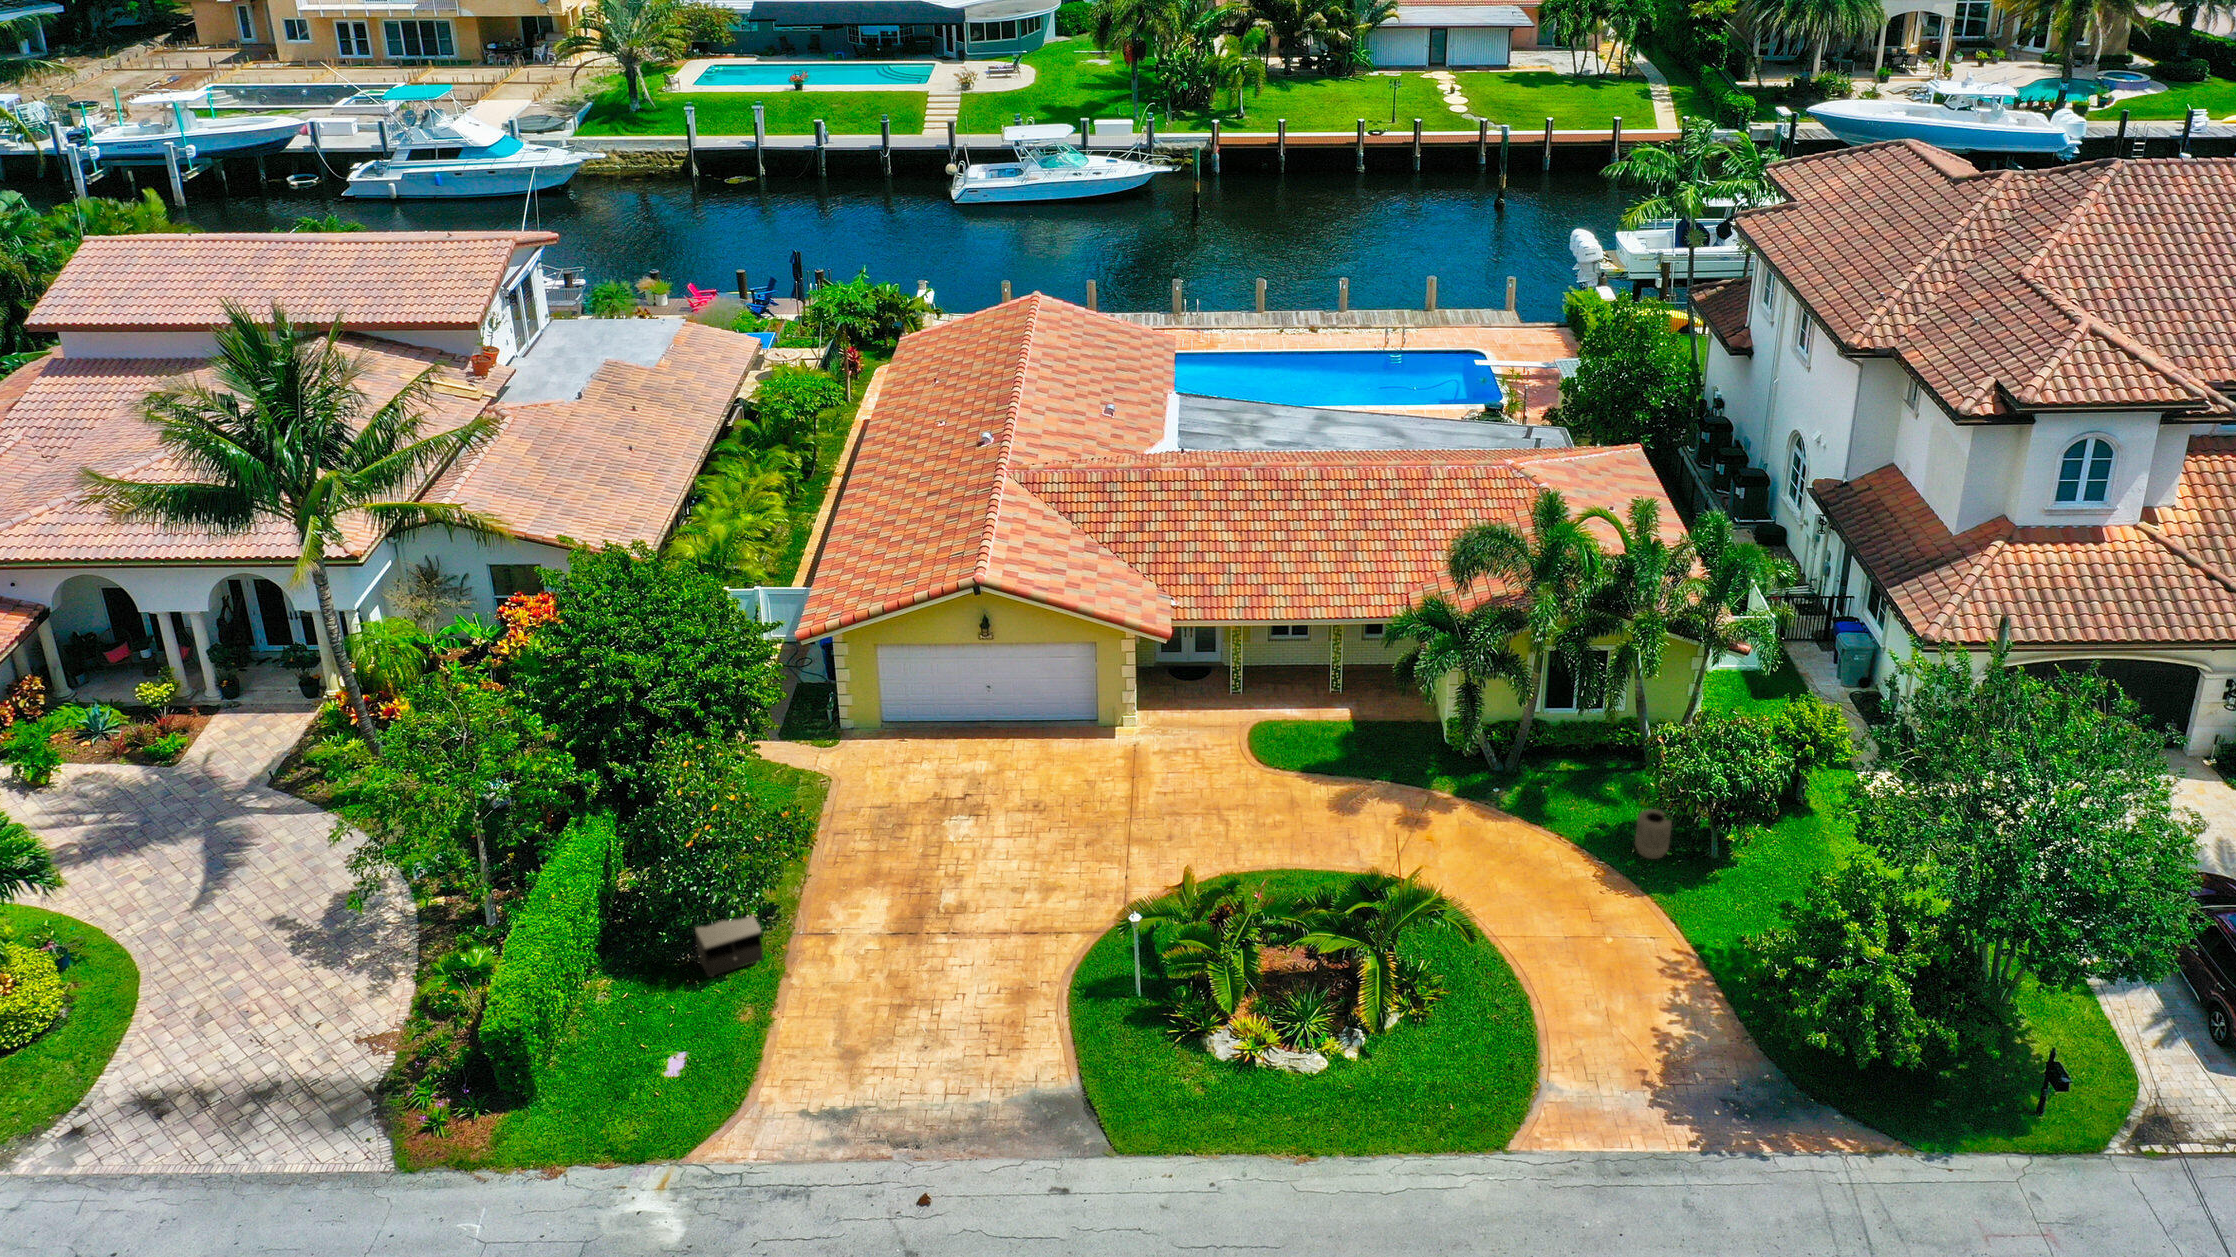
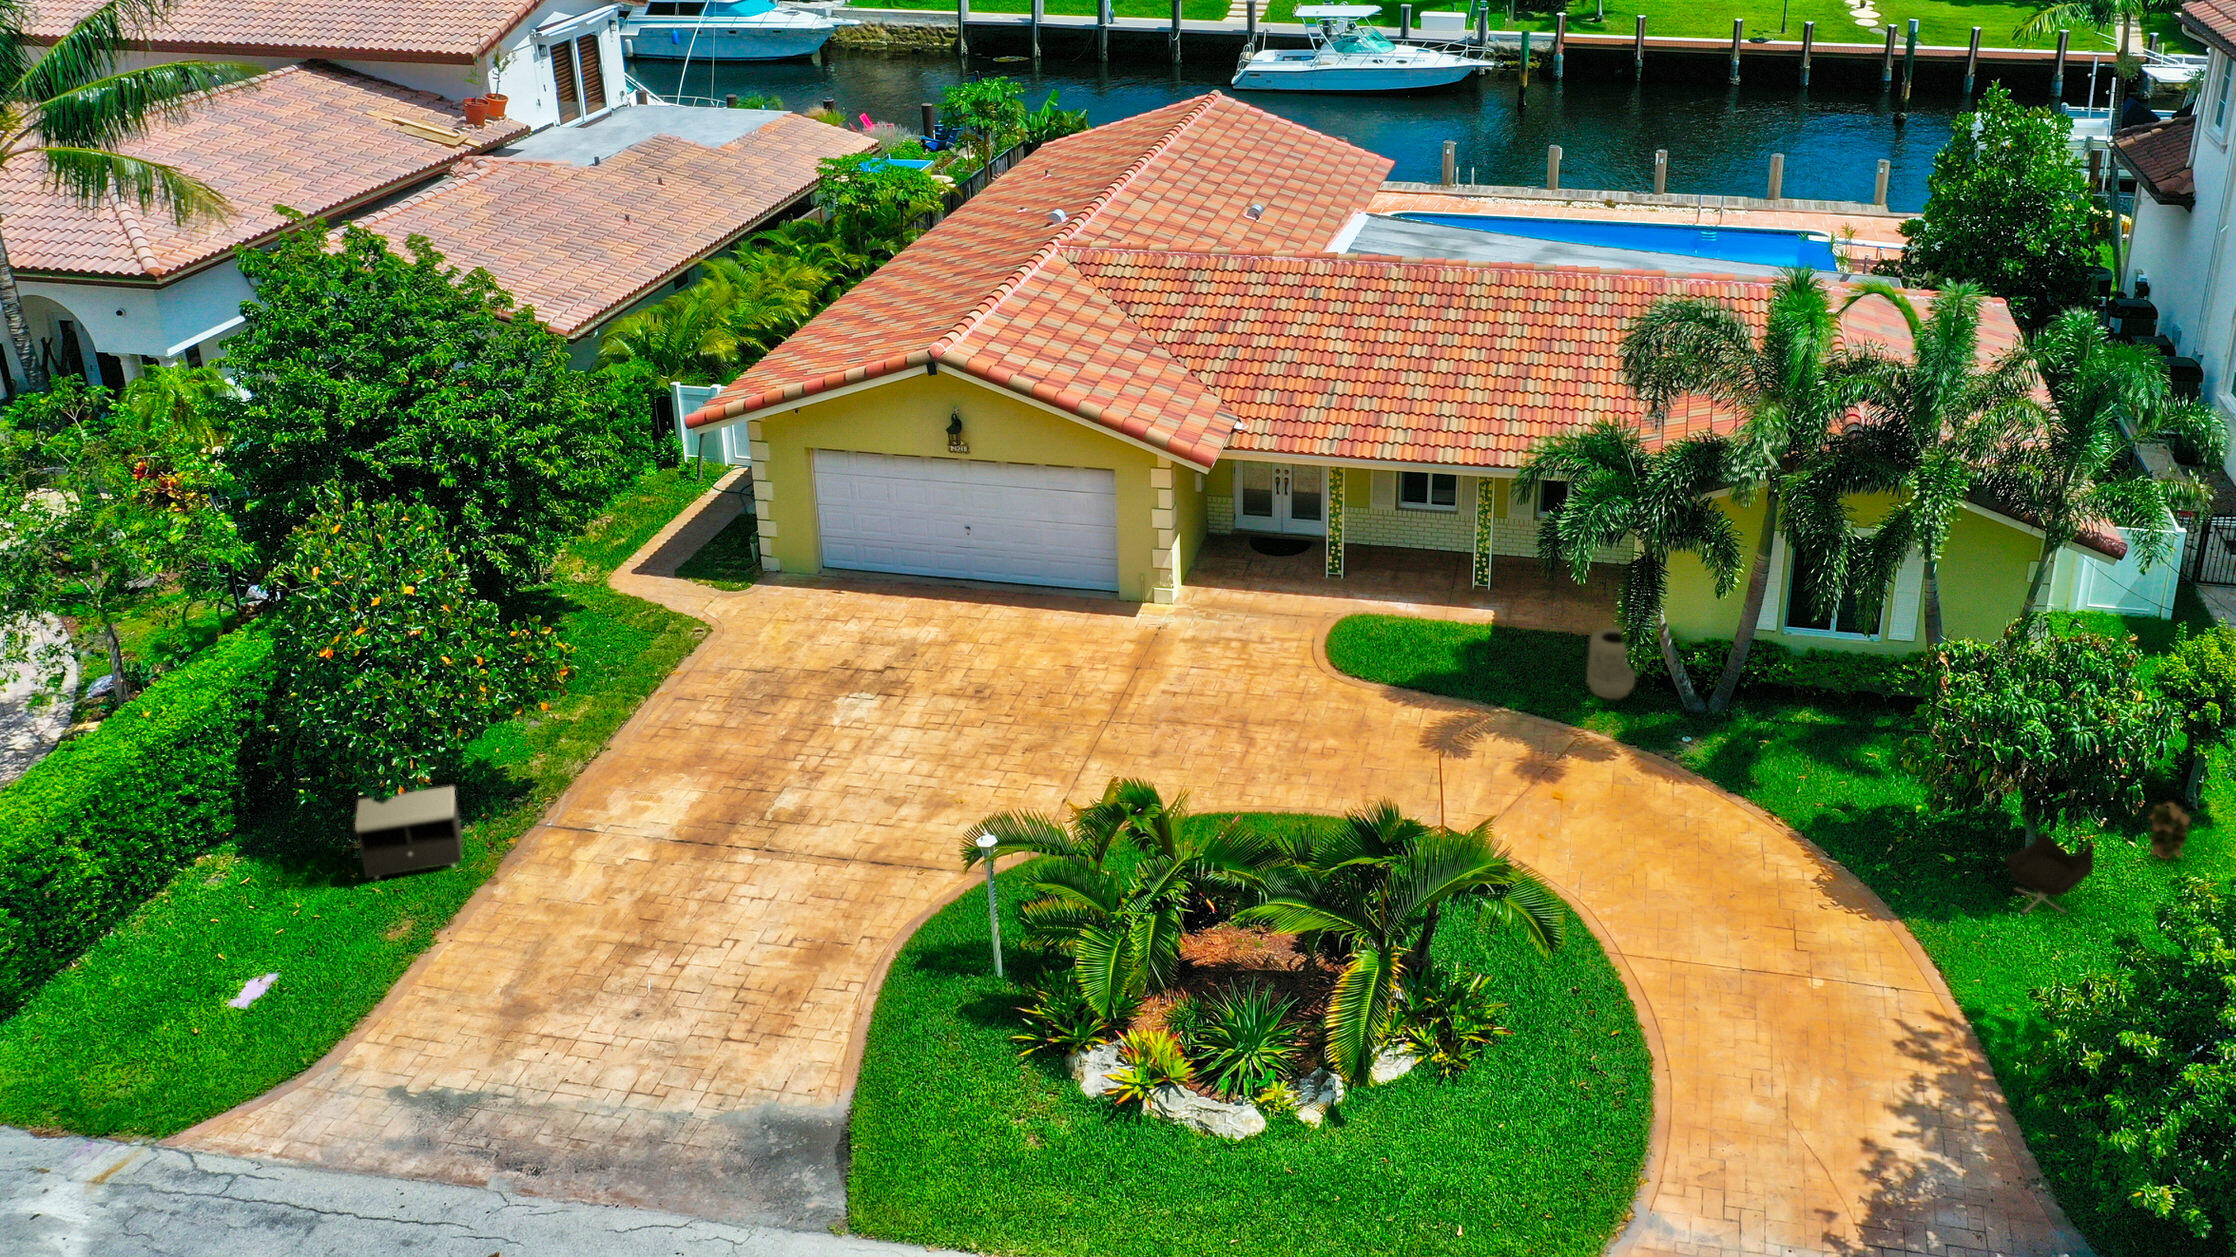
decorative plant: none [1777,806,1803,840] -> present [2148,802,2190,859]
trash can: present [1635,809,1672,859] -> present [1587,628,1635,699]
lounge chair: none [1701,828,1752,883] -> present [2005,832,2094,912]

